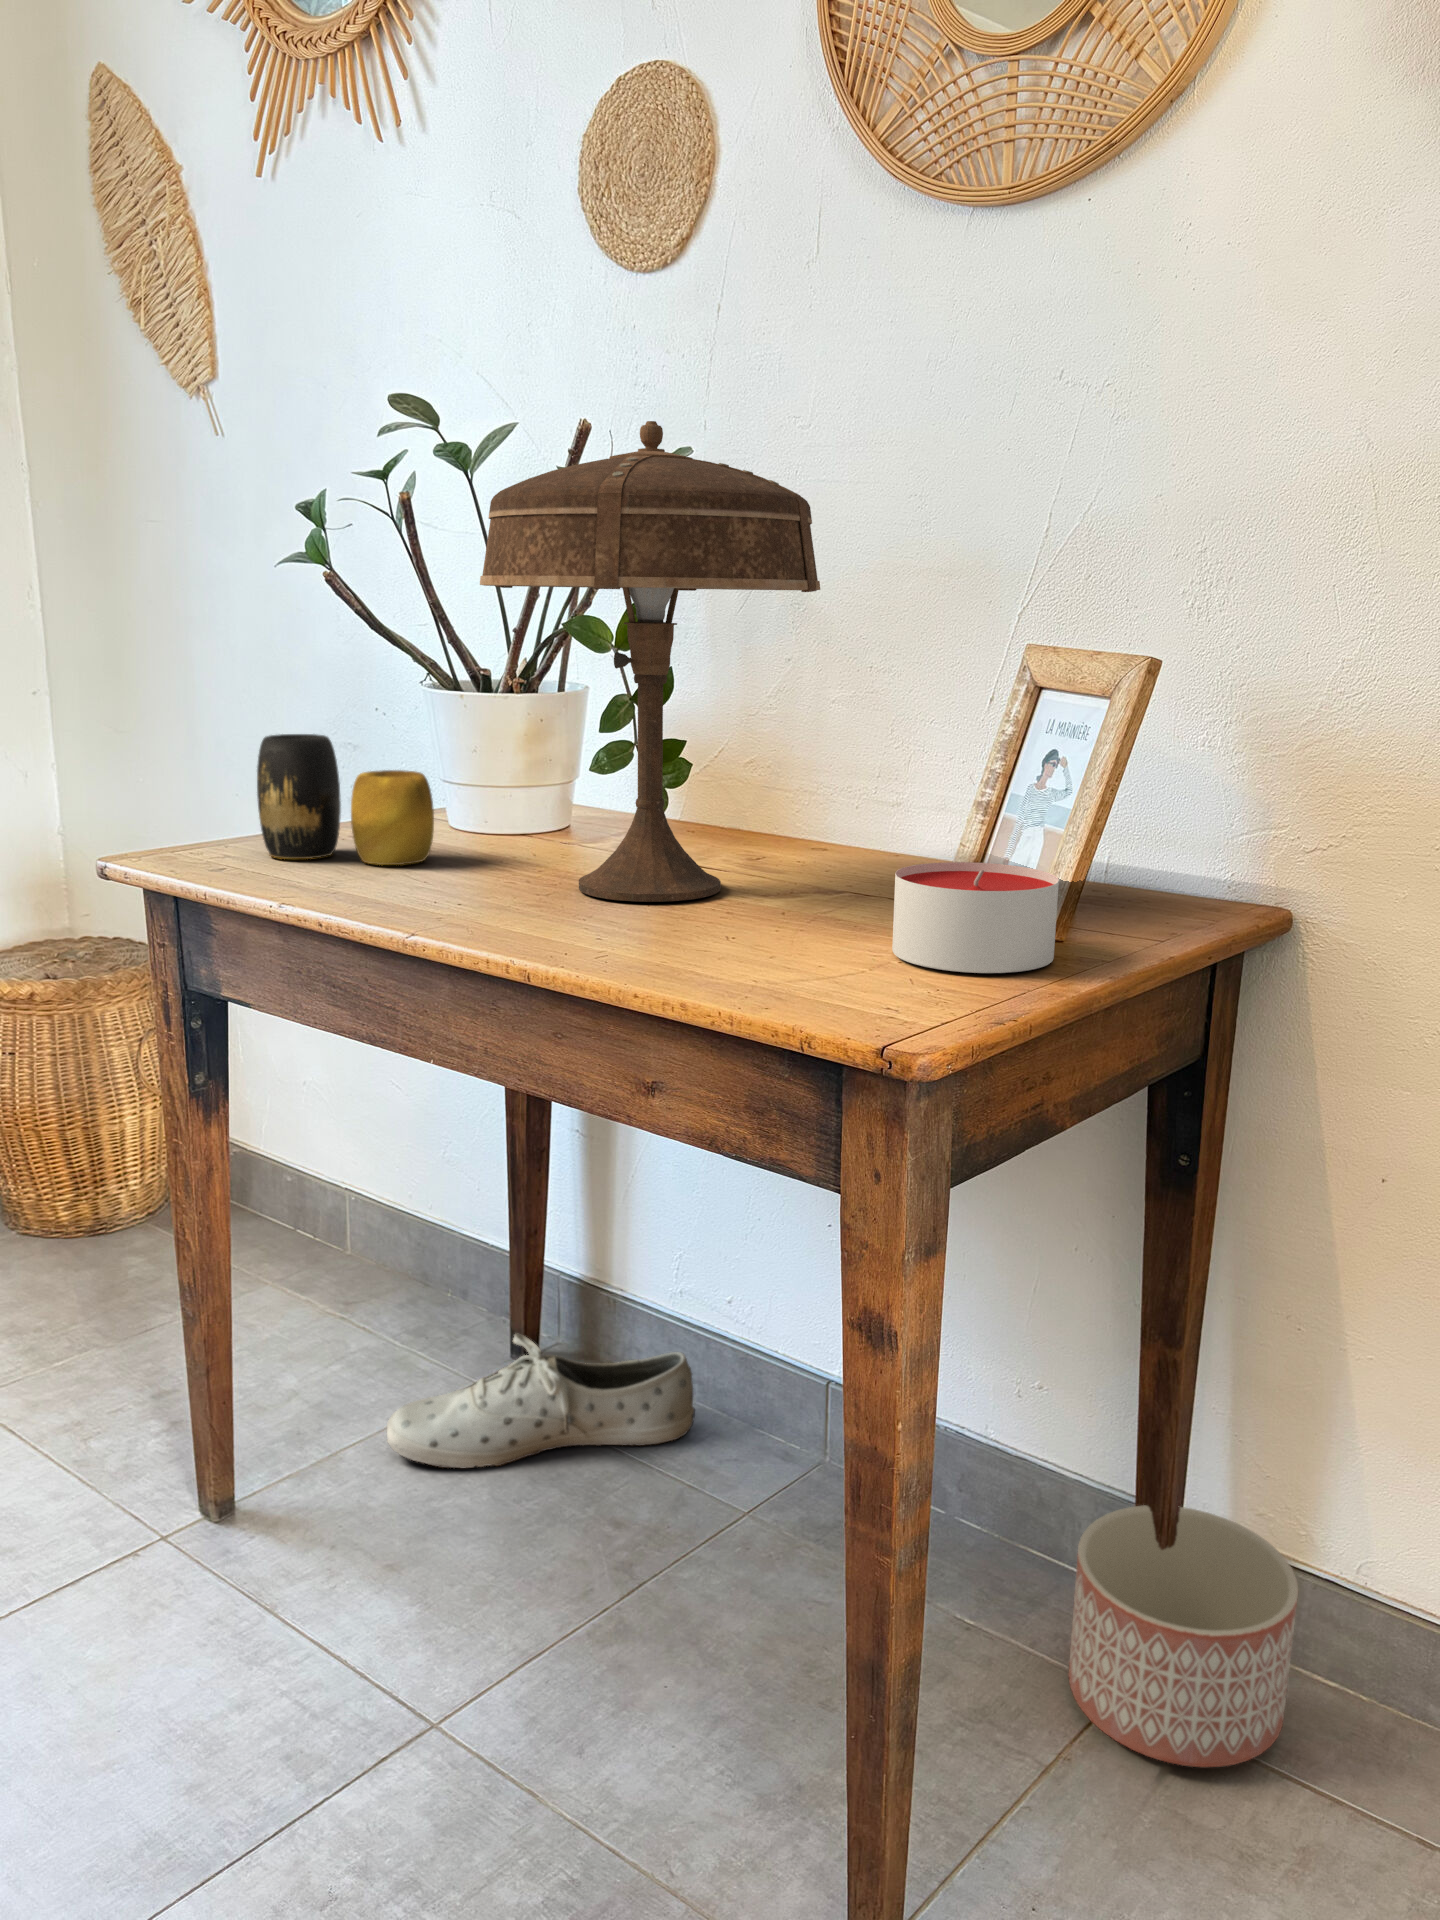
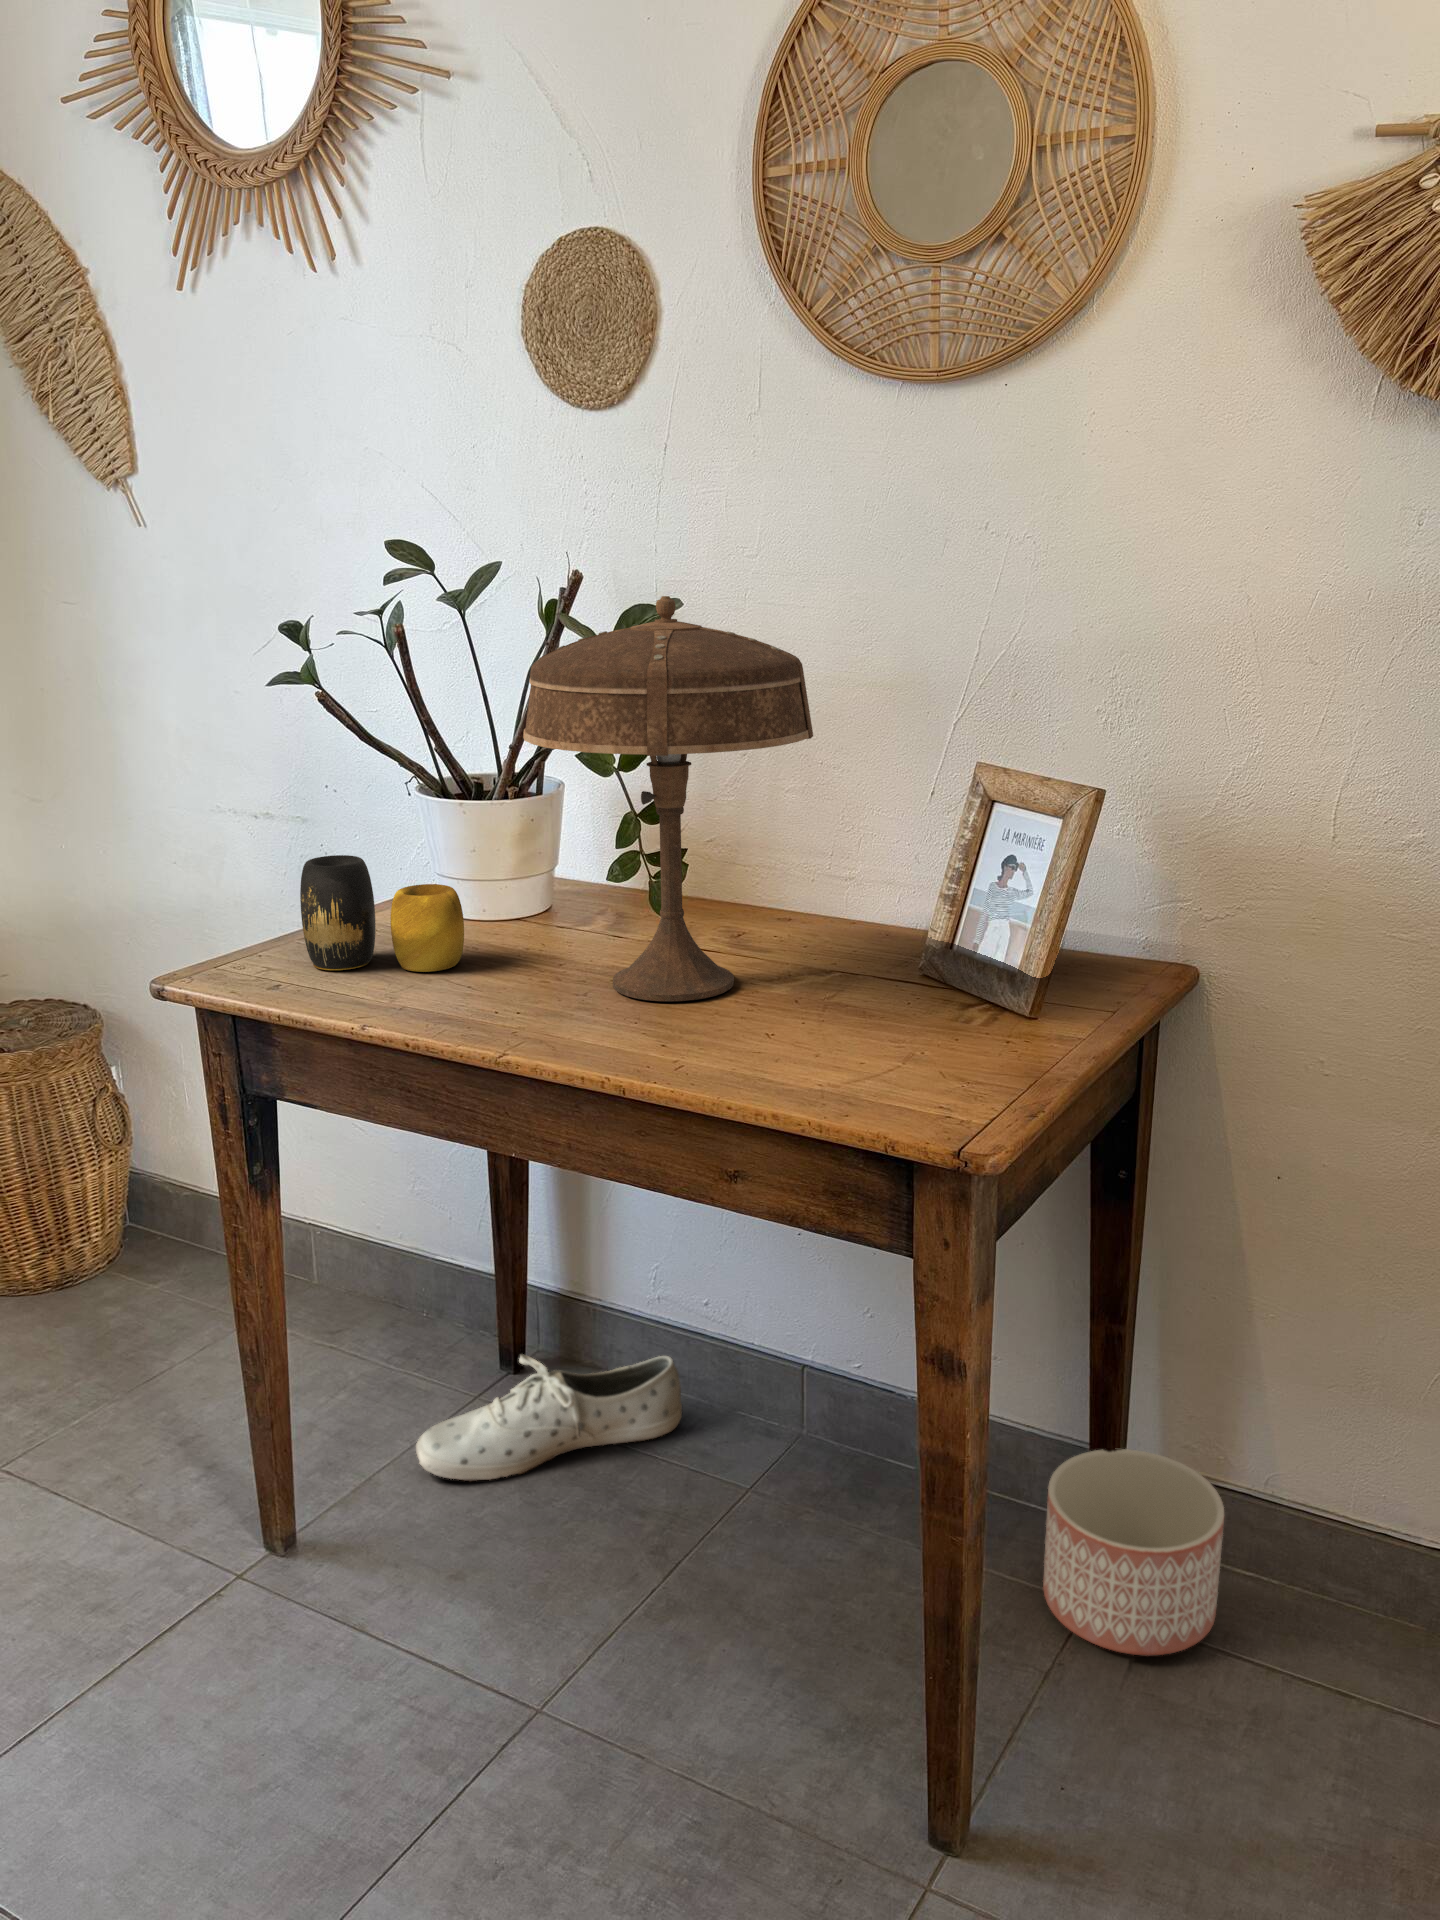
candle: present [892,862,1059,973] -> none [910,963,1043,1063]

